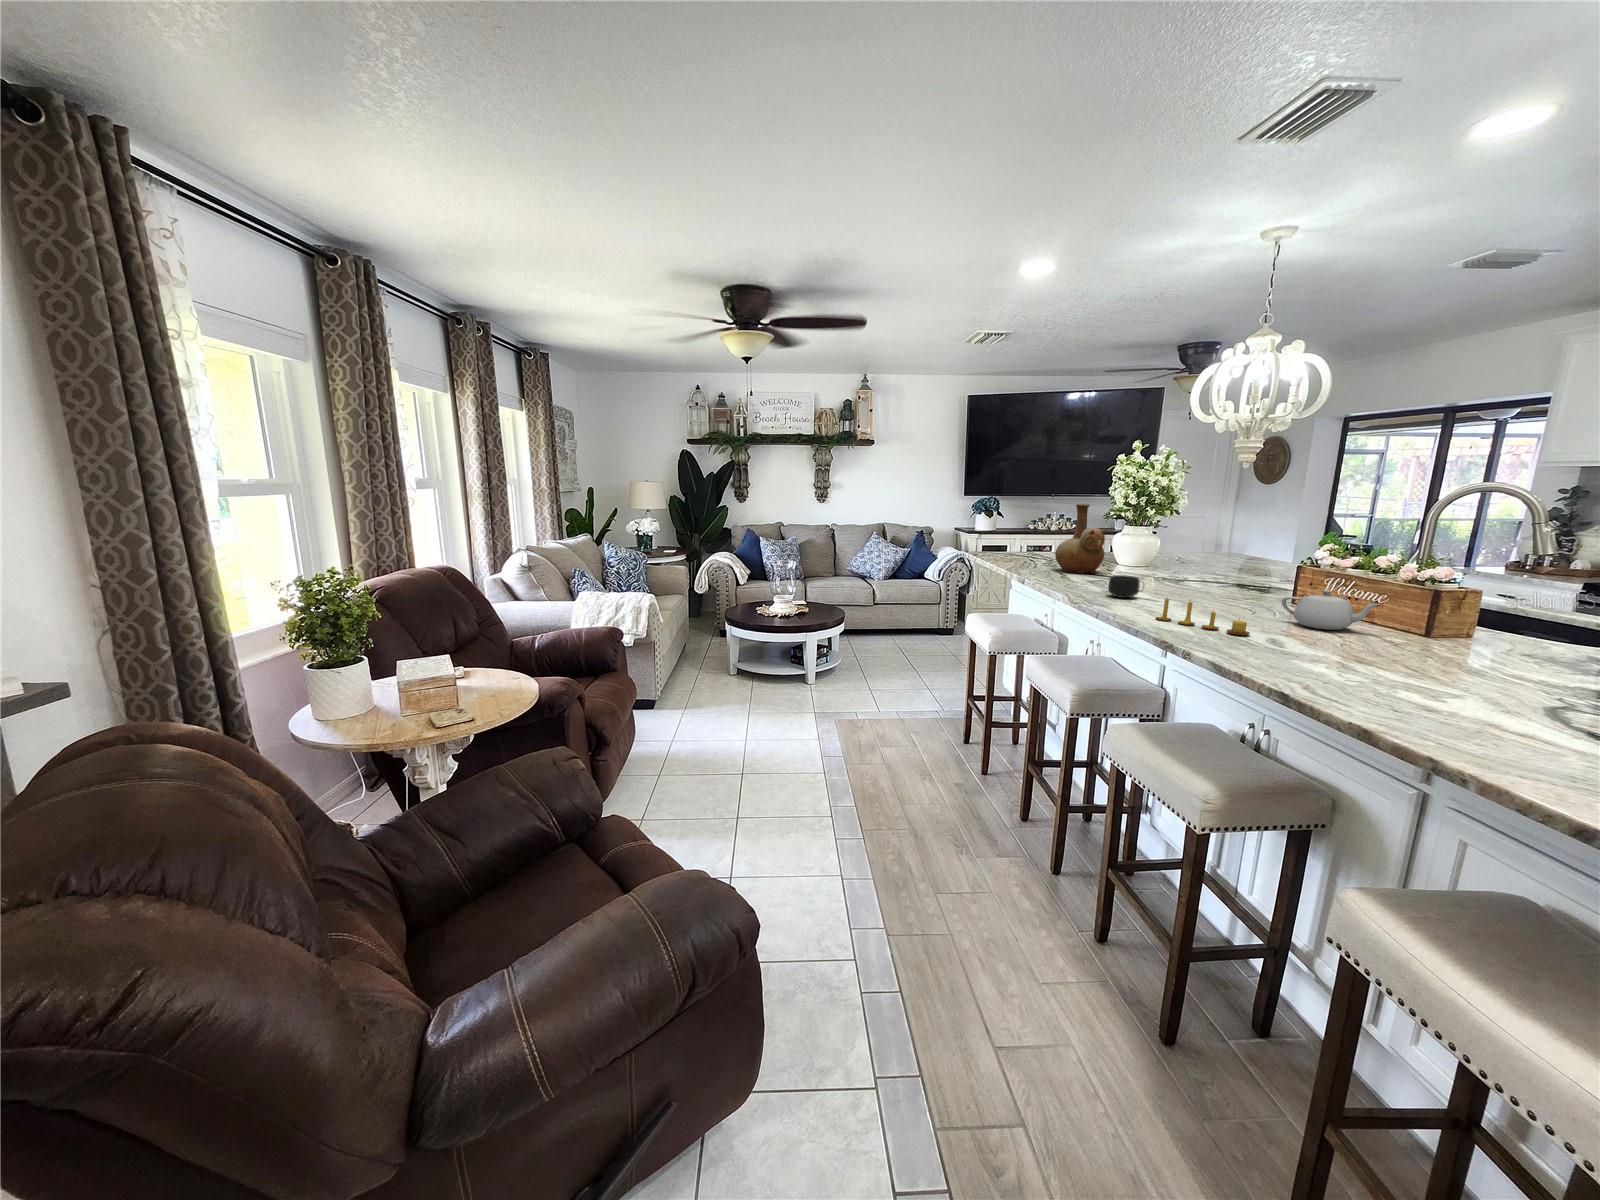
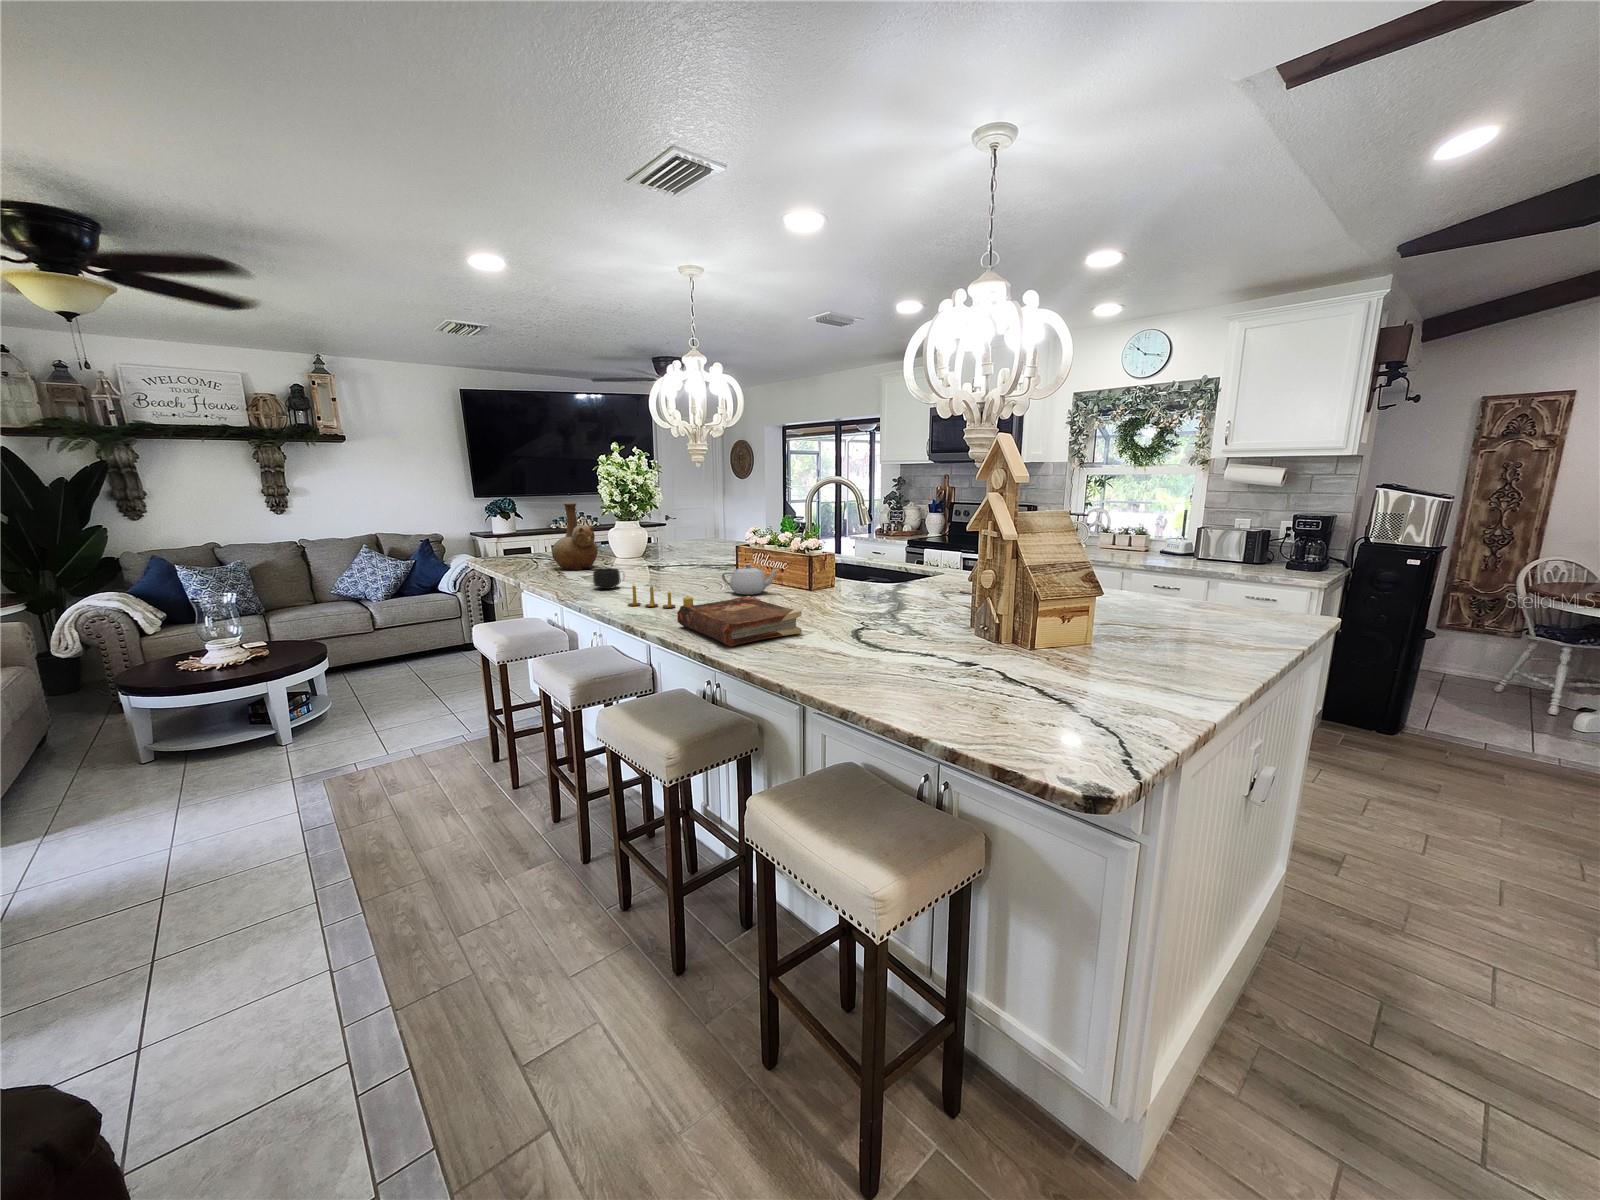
book: none [1234,630,1449,694] -> present [677,596,802,647]

